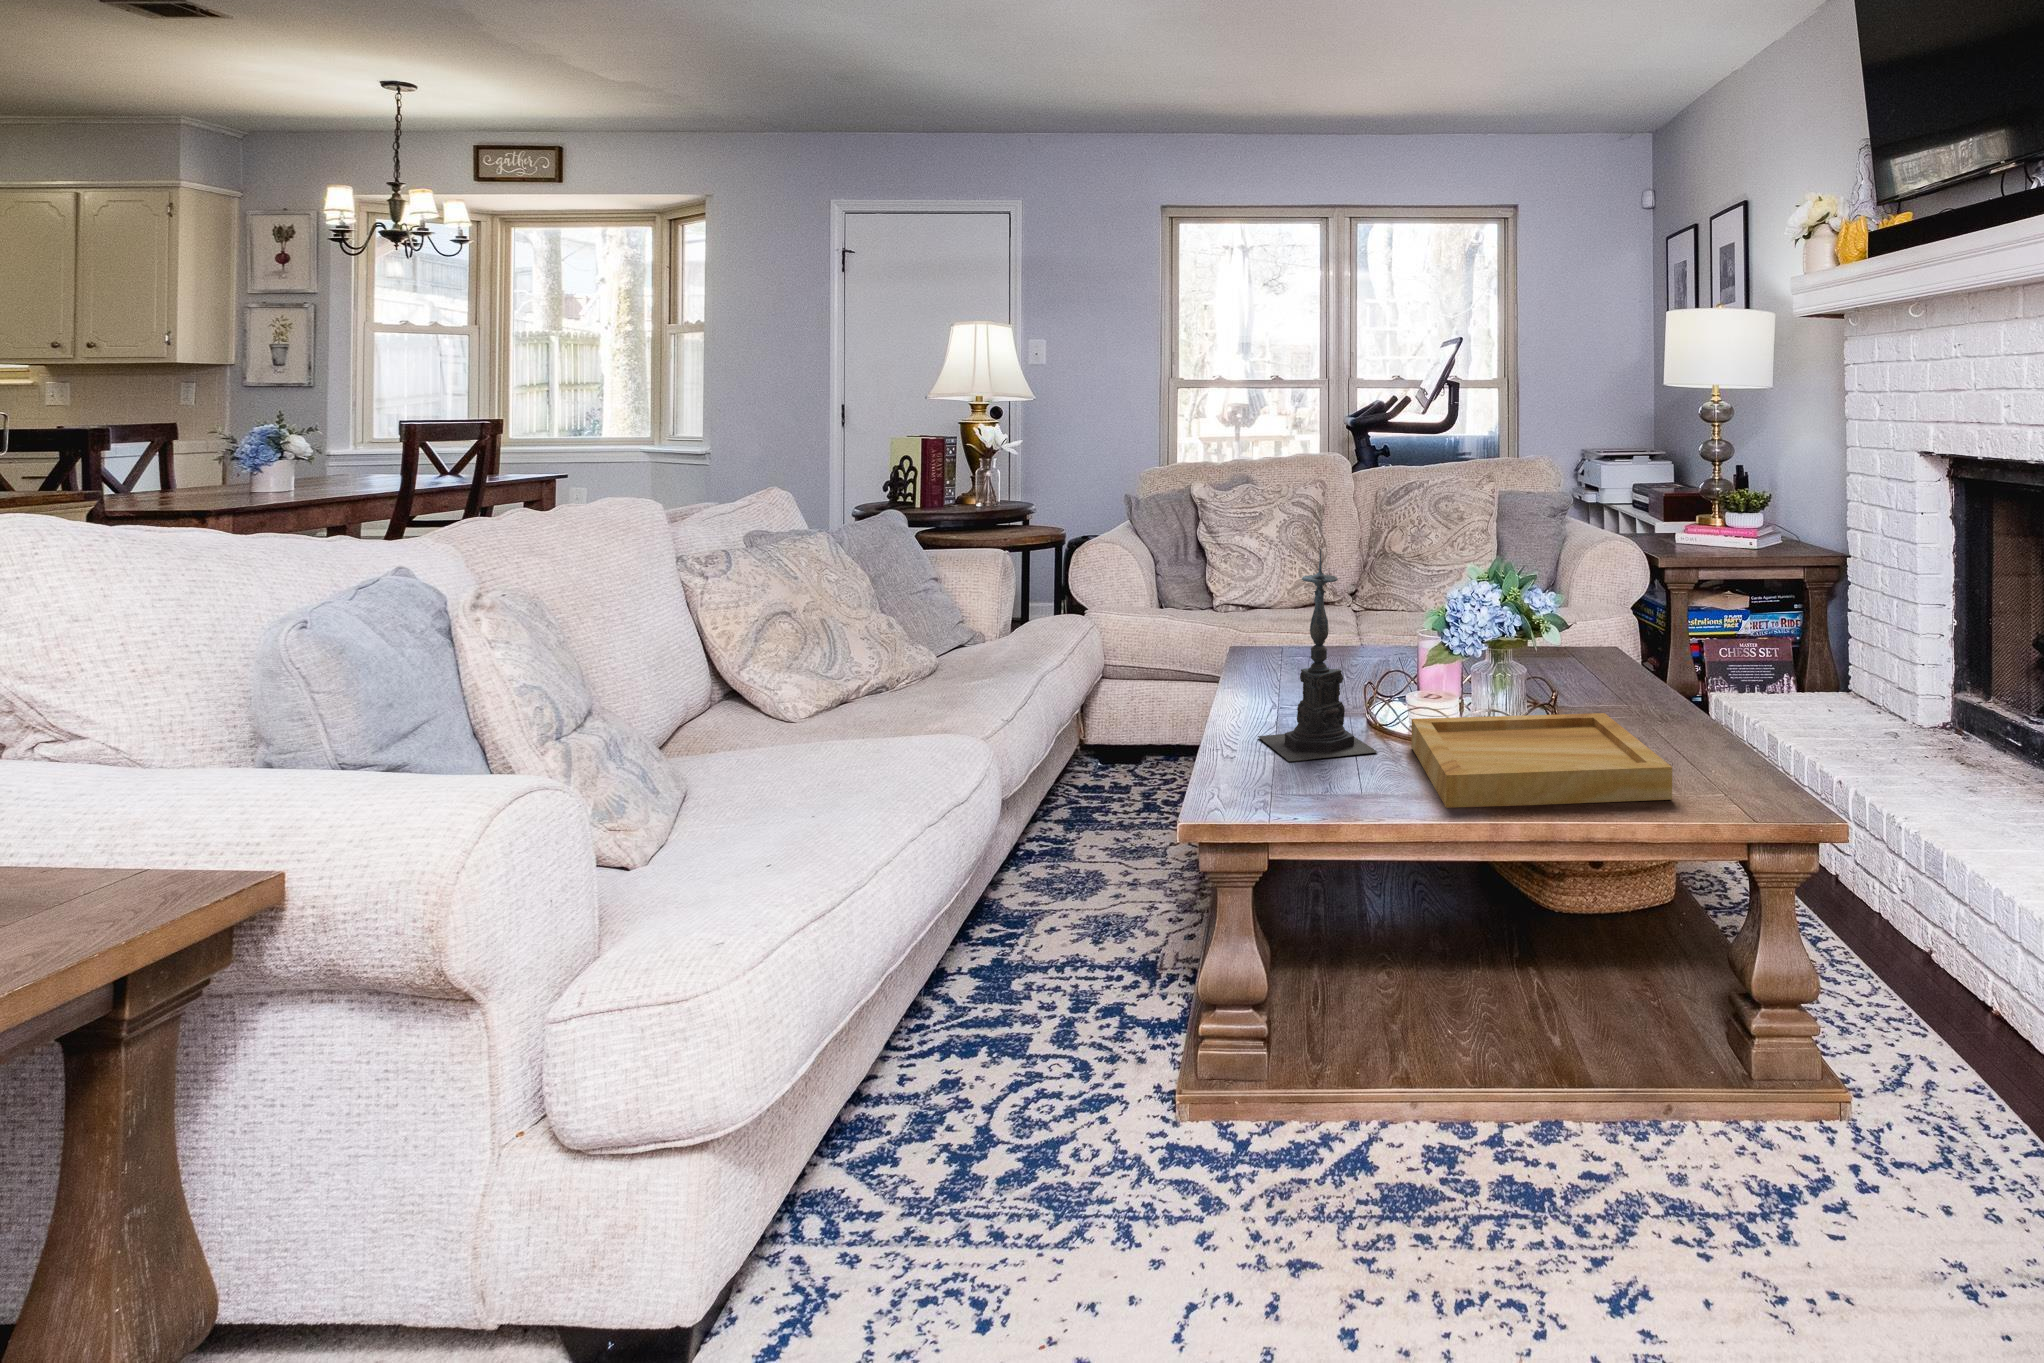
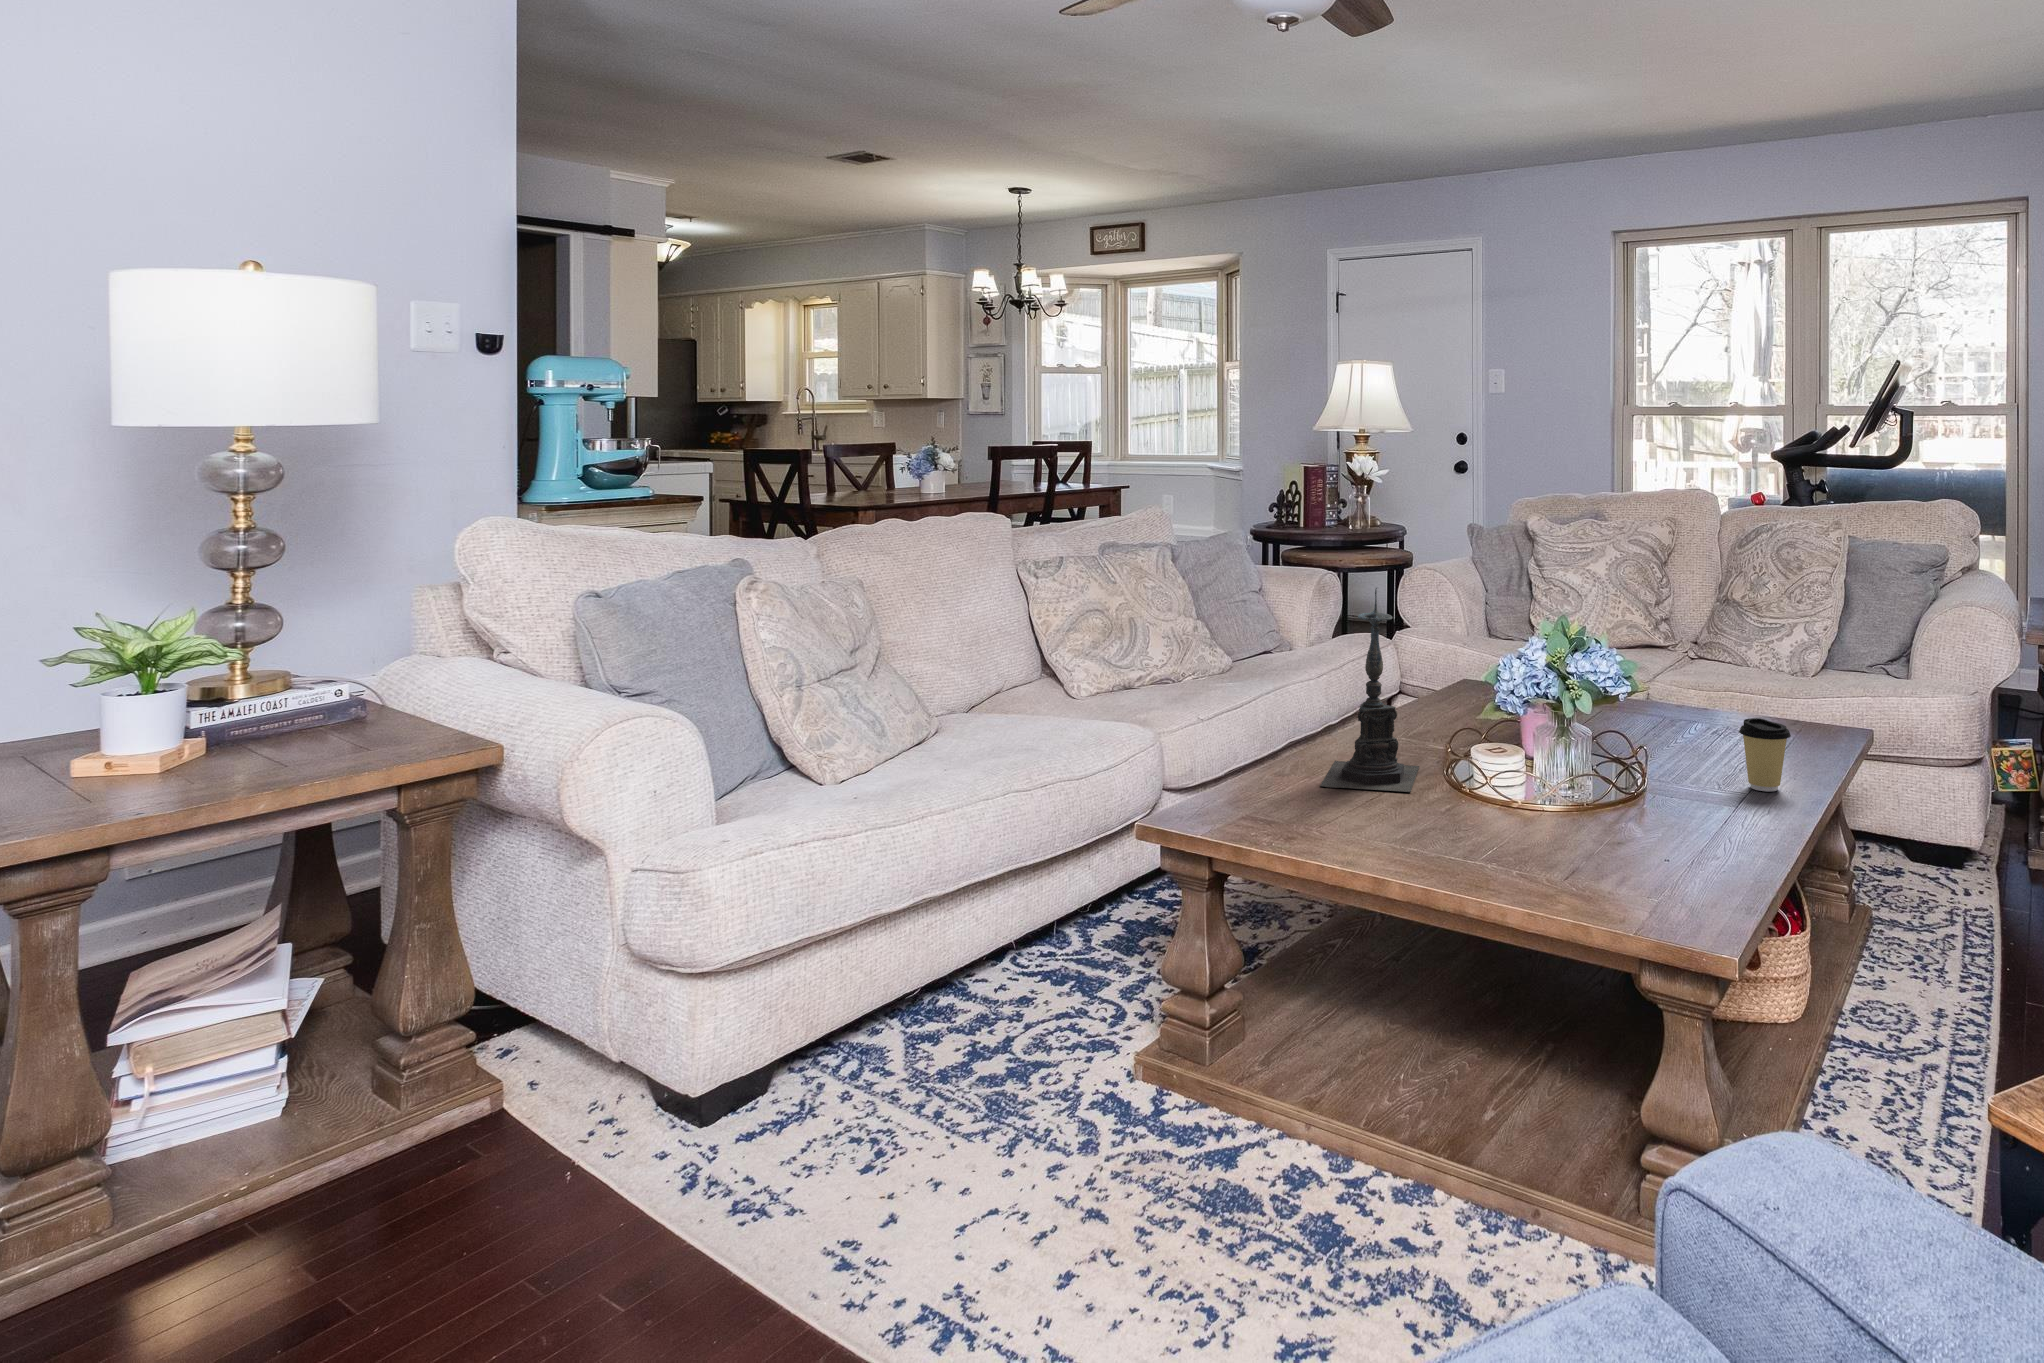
coffee cup: none [1604,642,1648,705] -> present [1739,718,1791,791]
tray: present [1411,713,1672,808] -> none [1375,765,1652,887]

